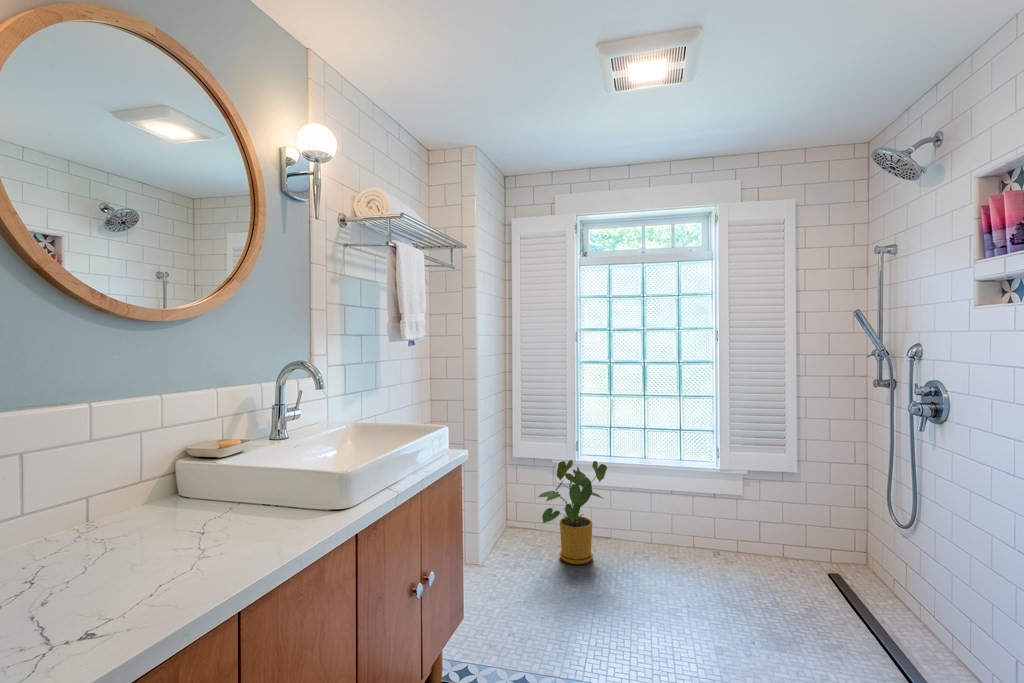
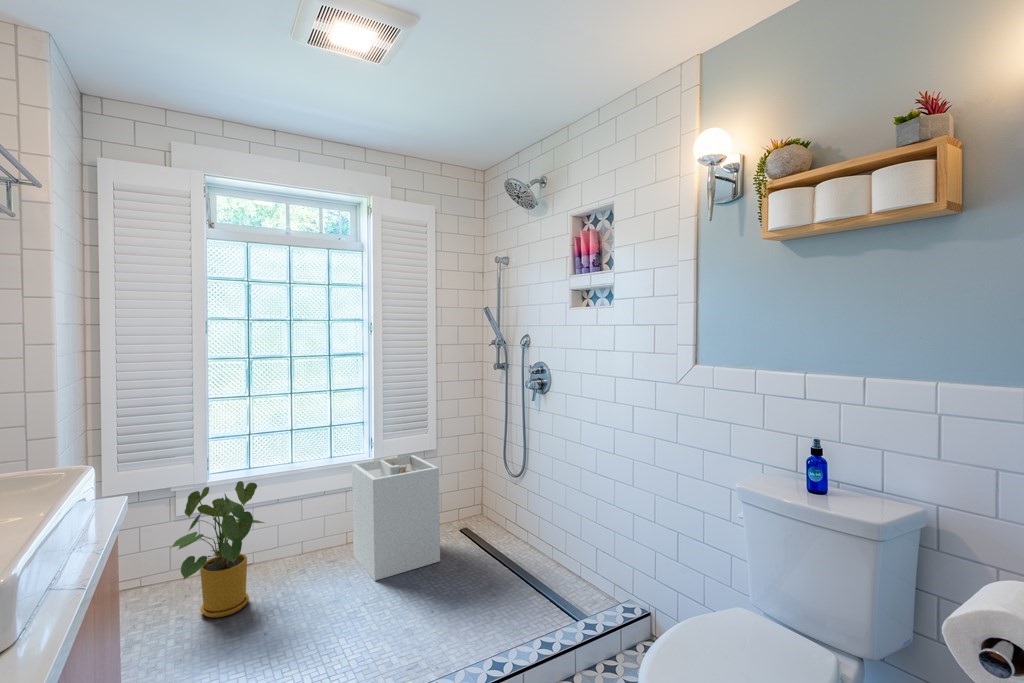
laundry hamper: none [691,467,778,594] -> present [352,455,440,581]

